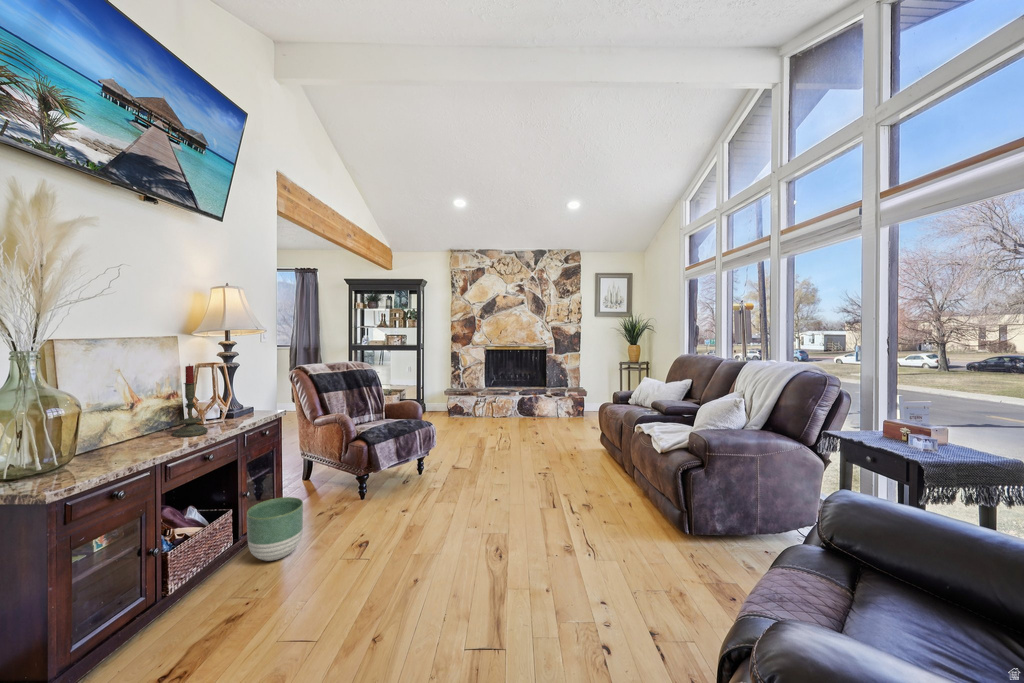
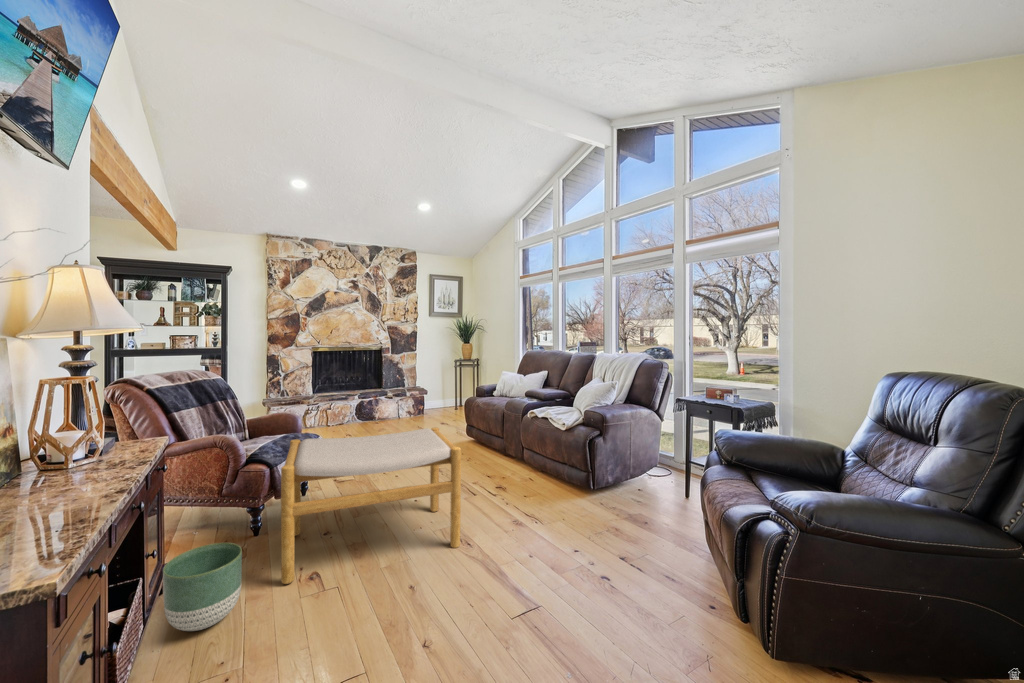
candle: present [173,364,208,437] -> none [55,377,114,487]
footstool: none [337,424,506,557] -> present [281,427,461,584]

